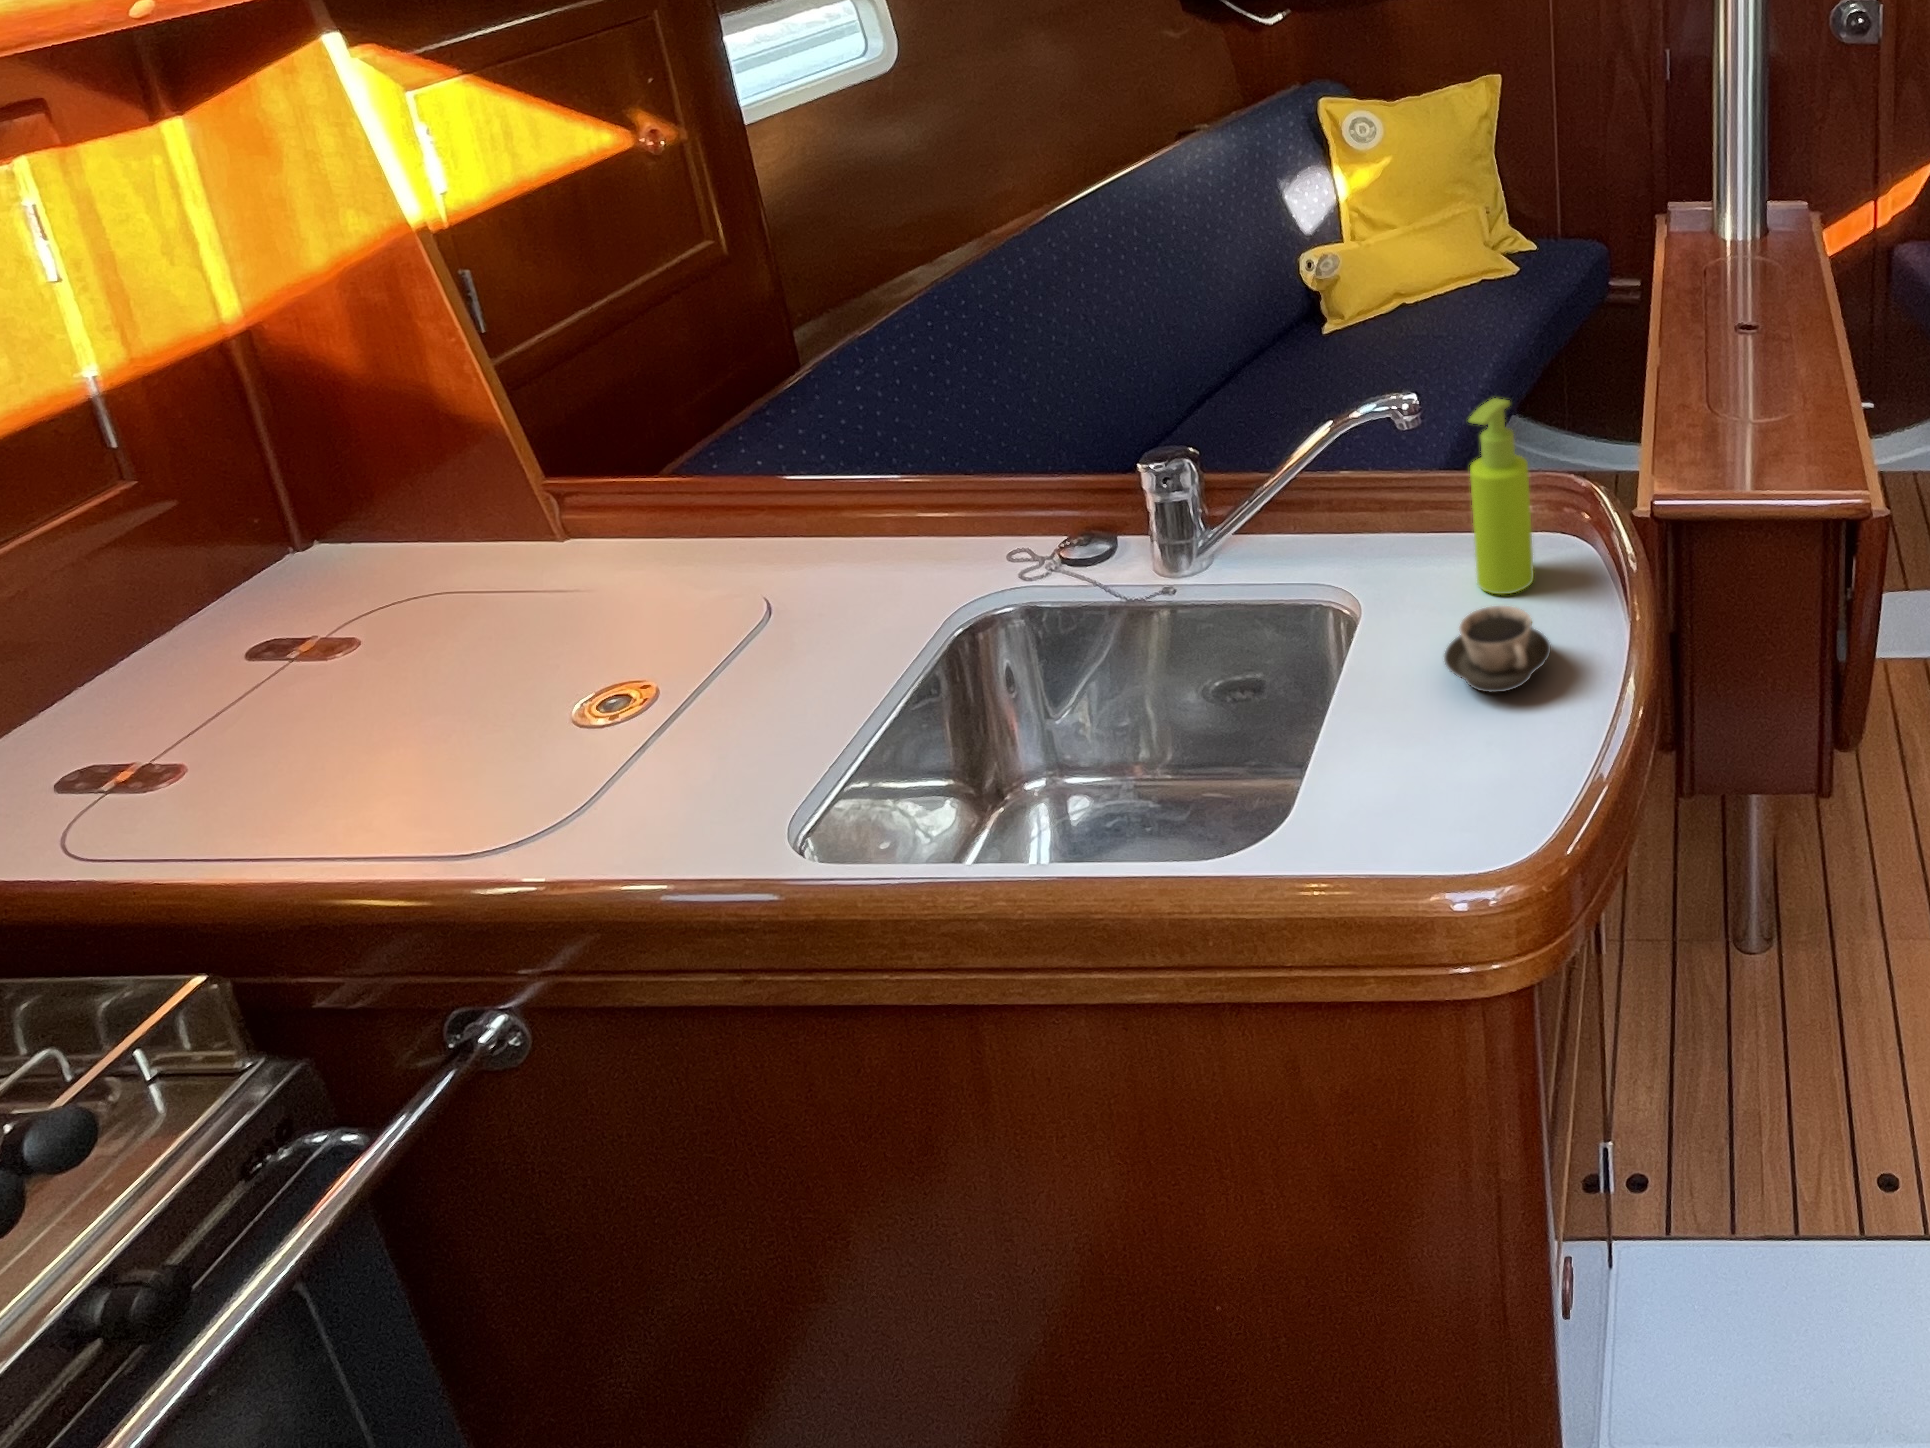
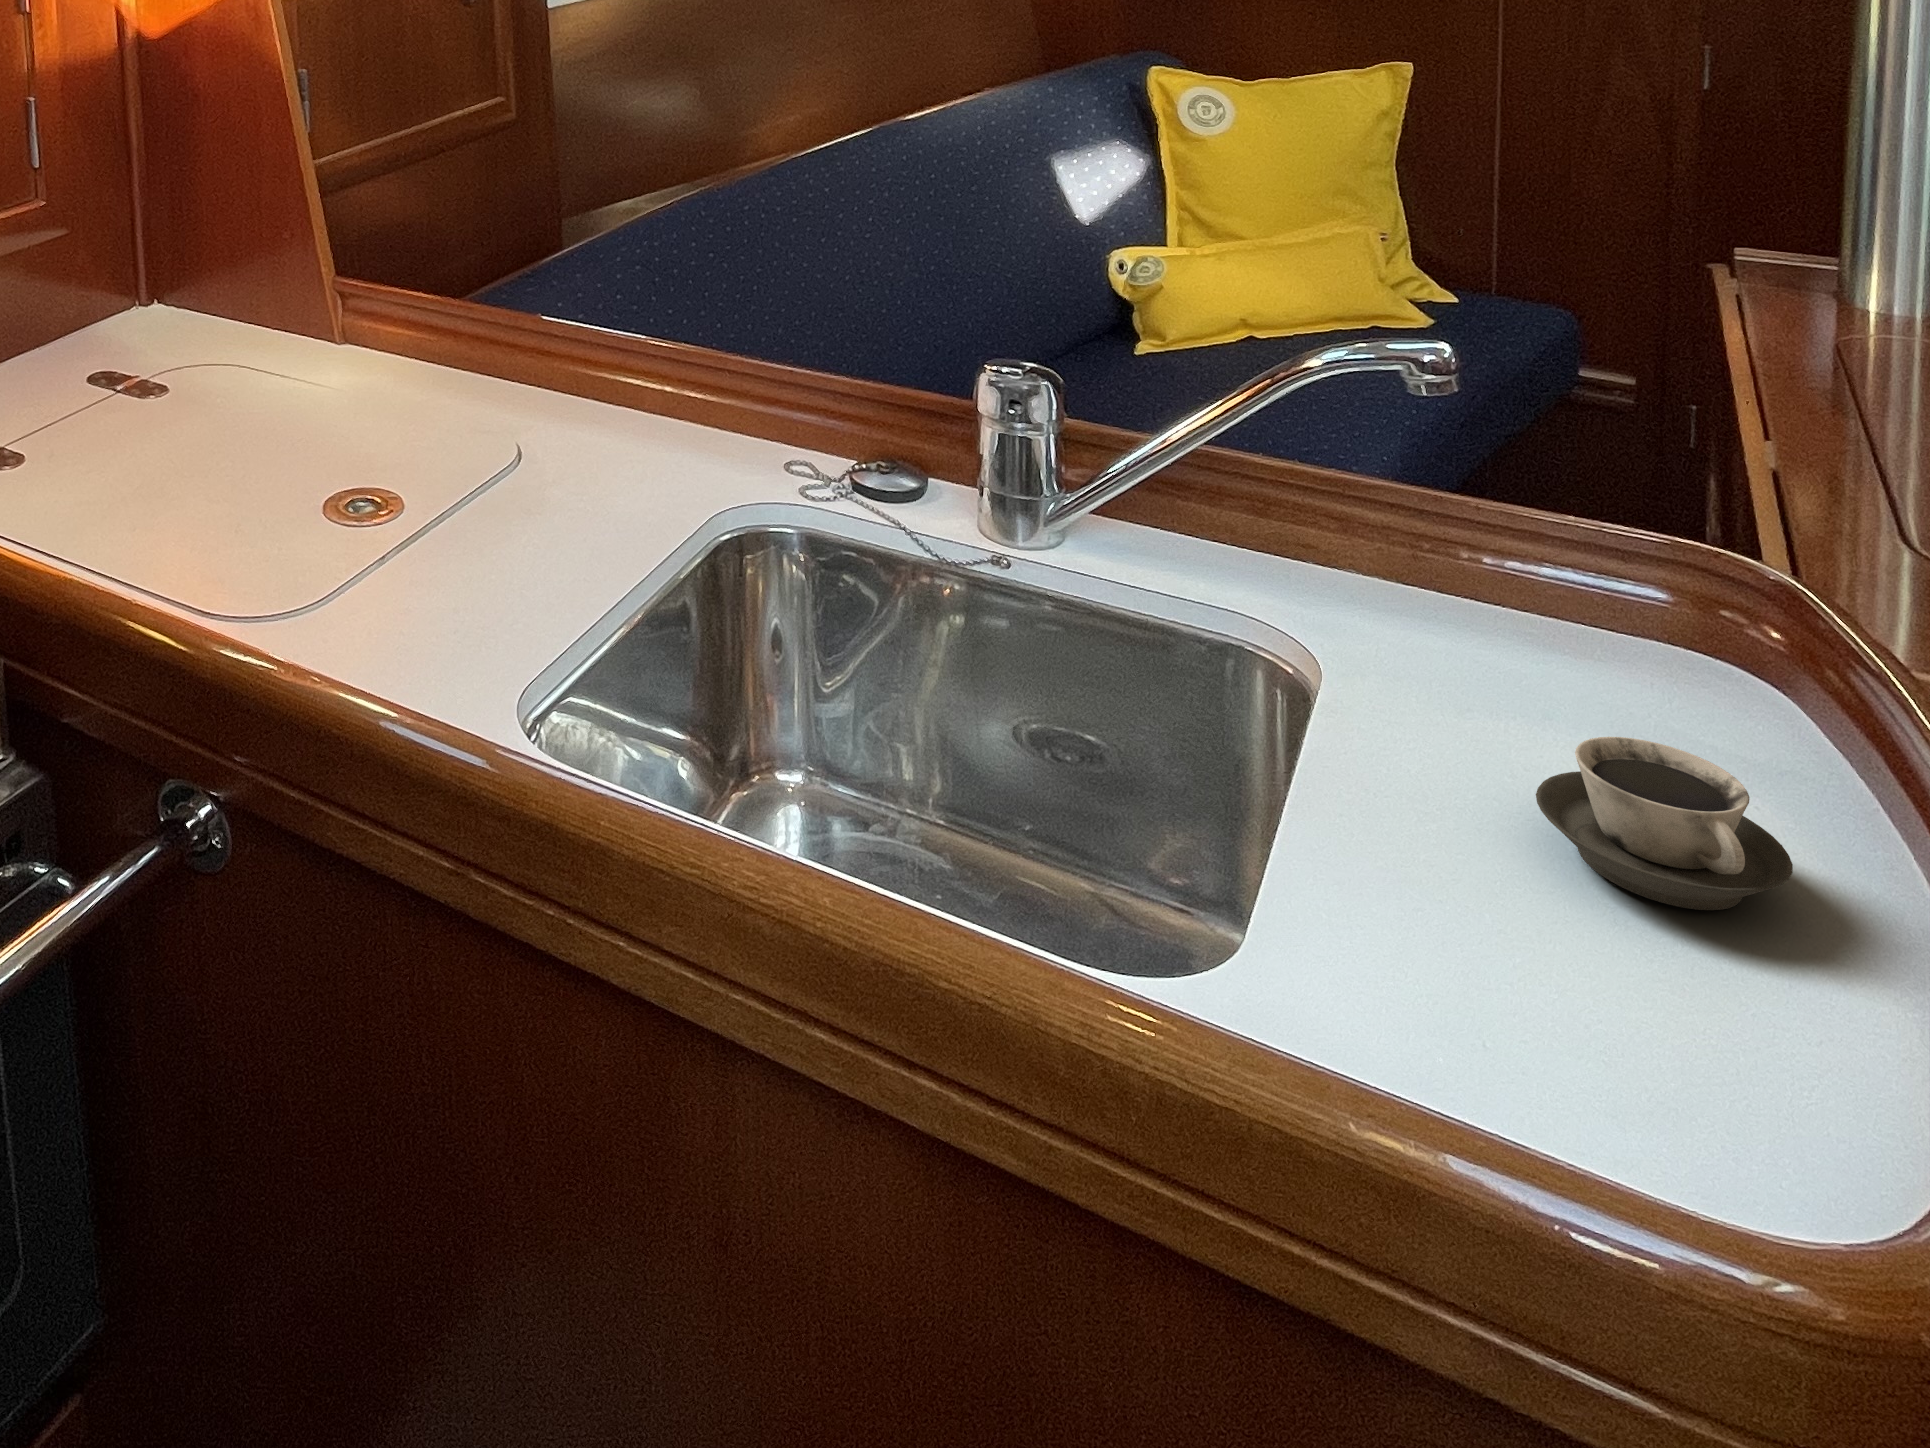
soap dispenser: present [1469,398,1534,594] -> none [1568,378,1704,740]

